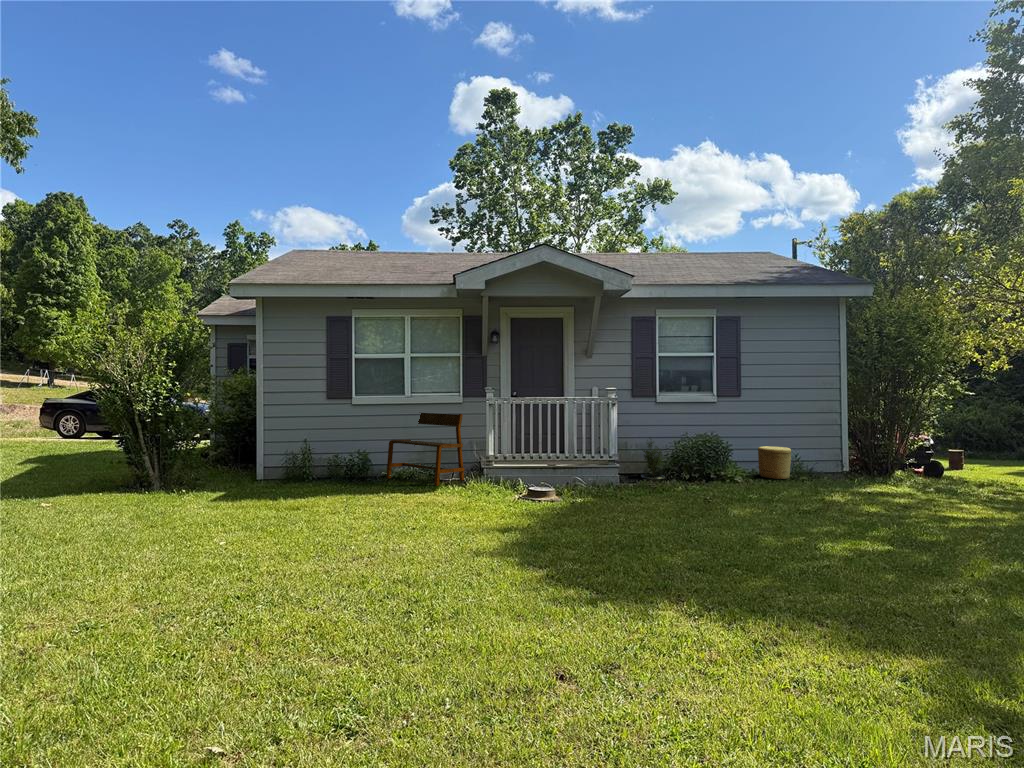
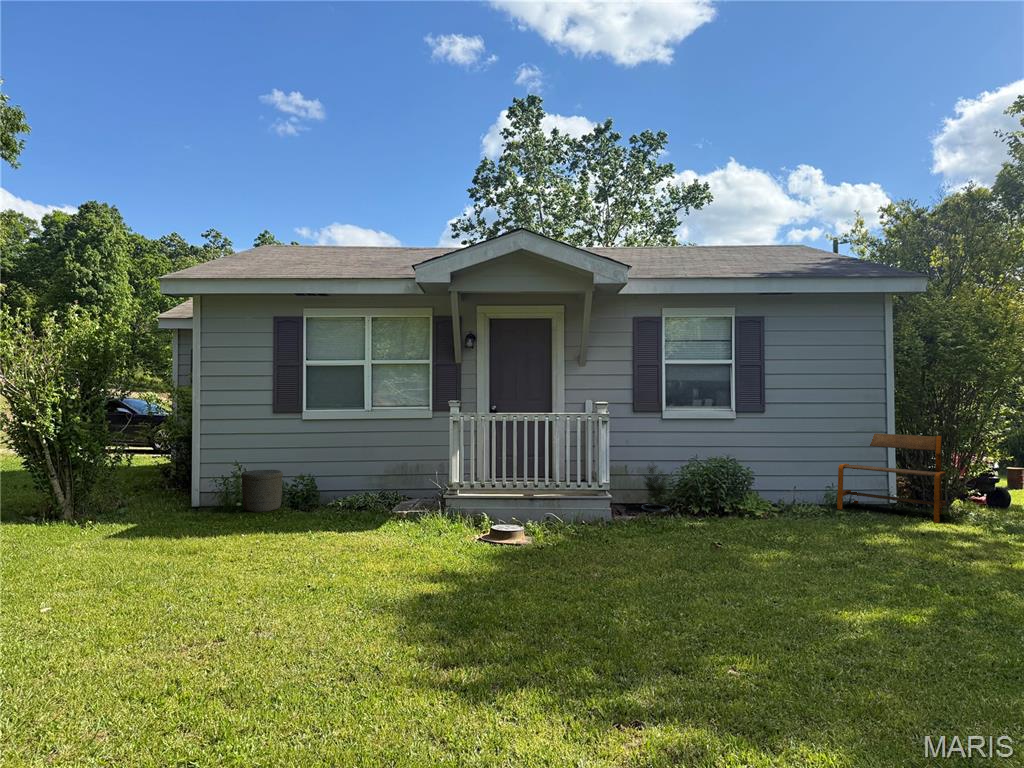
bench: present [386,412,465,486] -> present [837,433,946,523]
woven basket: present [758,446,791,479] -> present [241,470,283,512]

